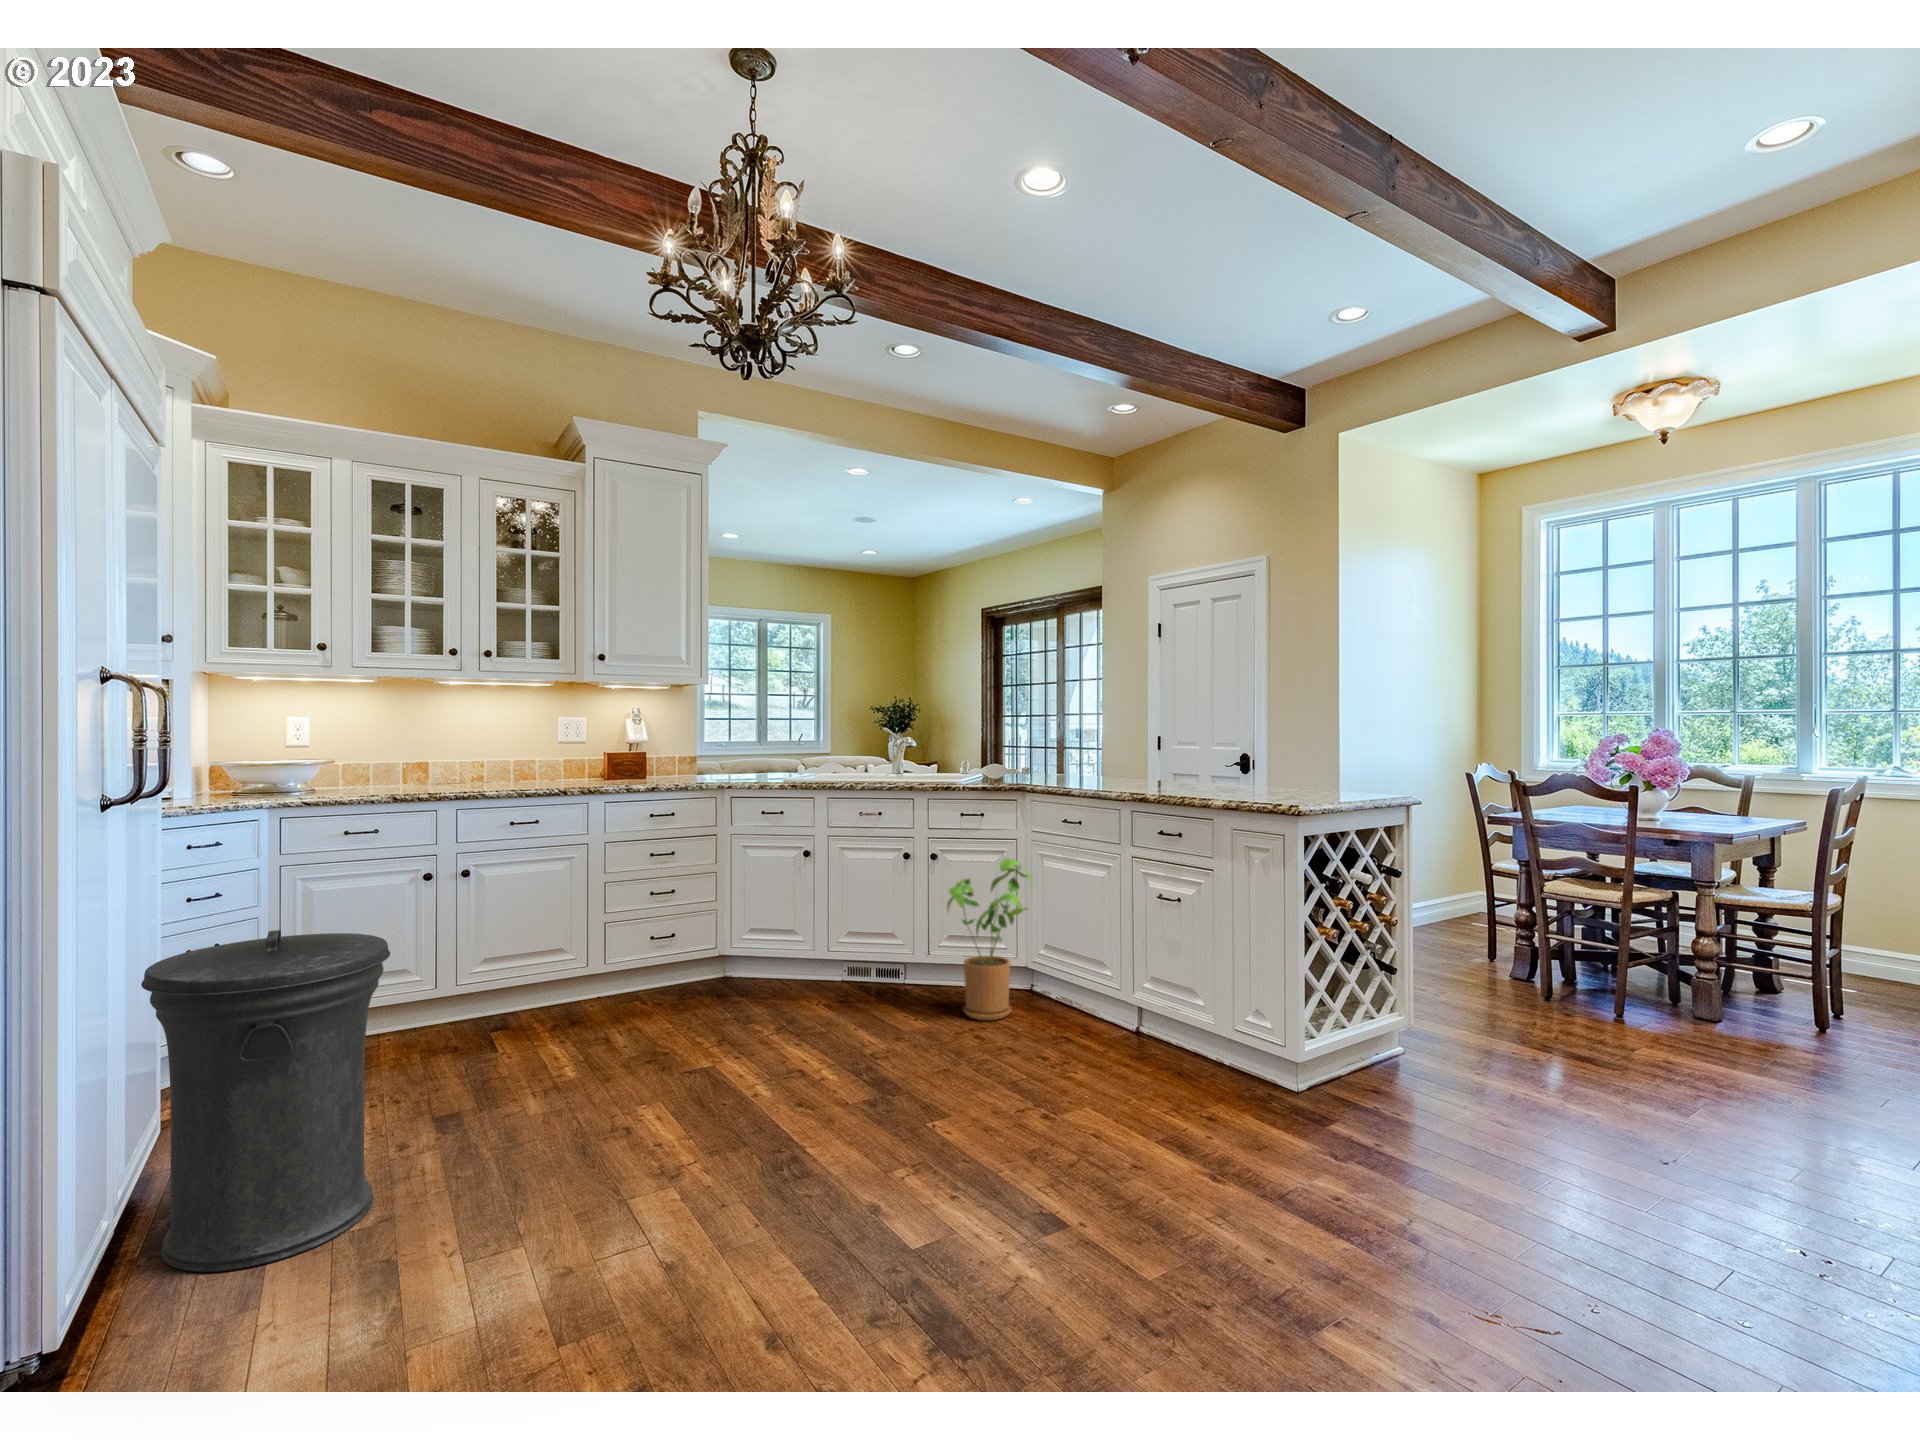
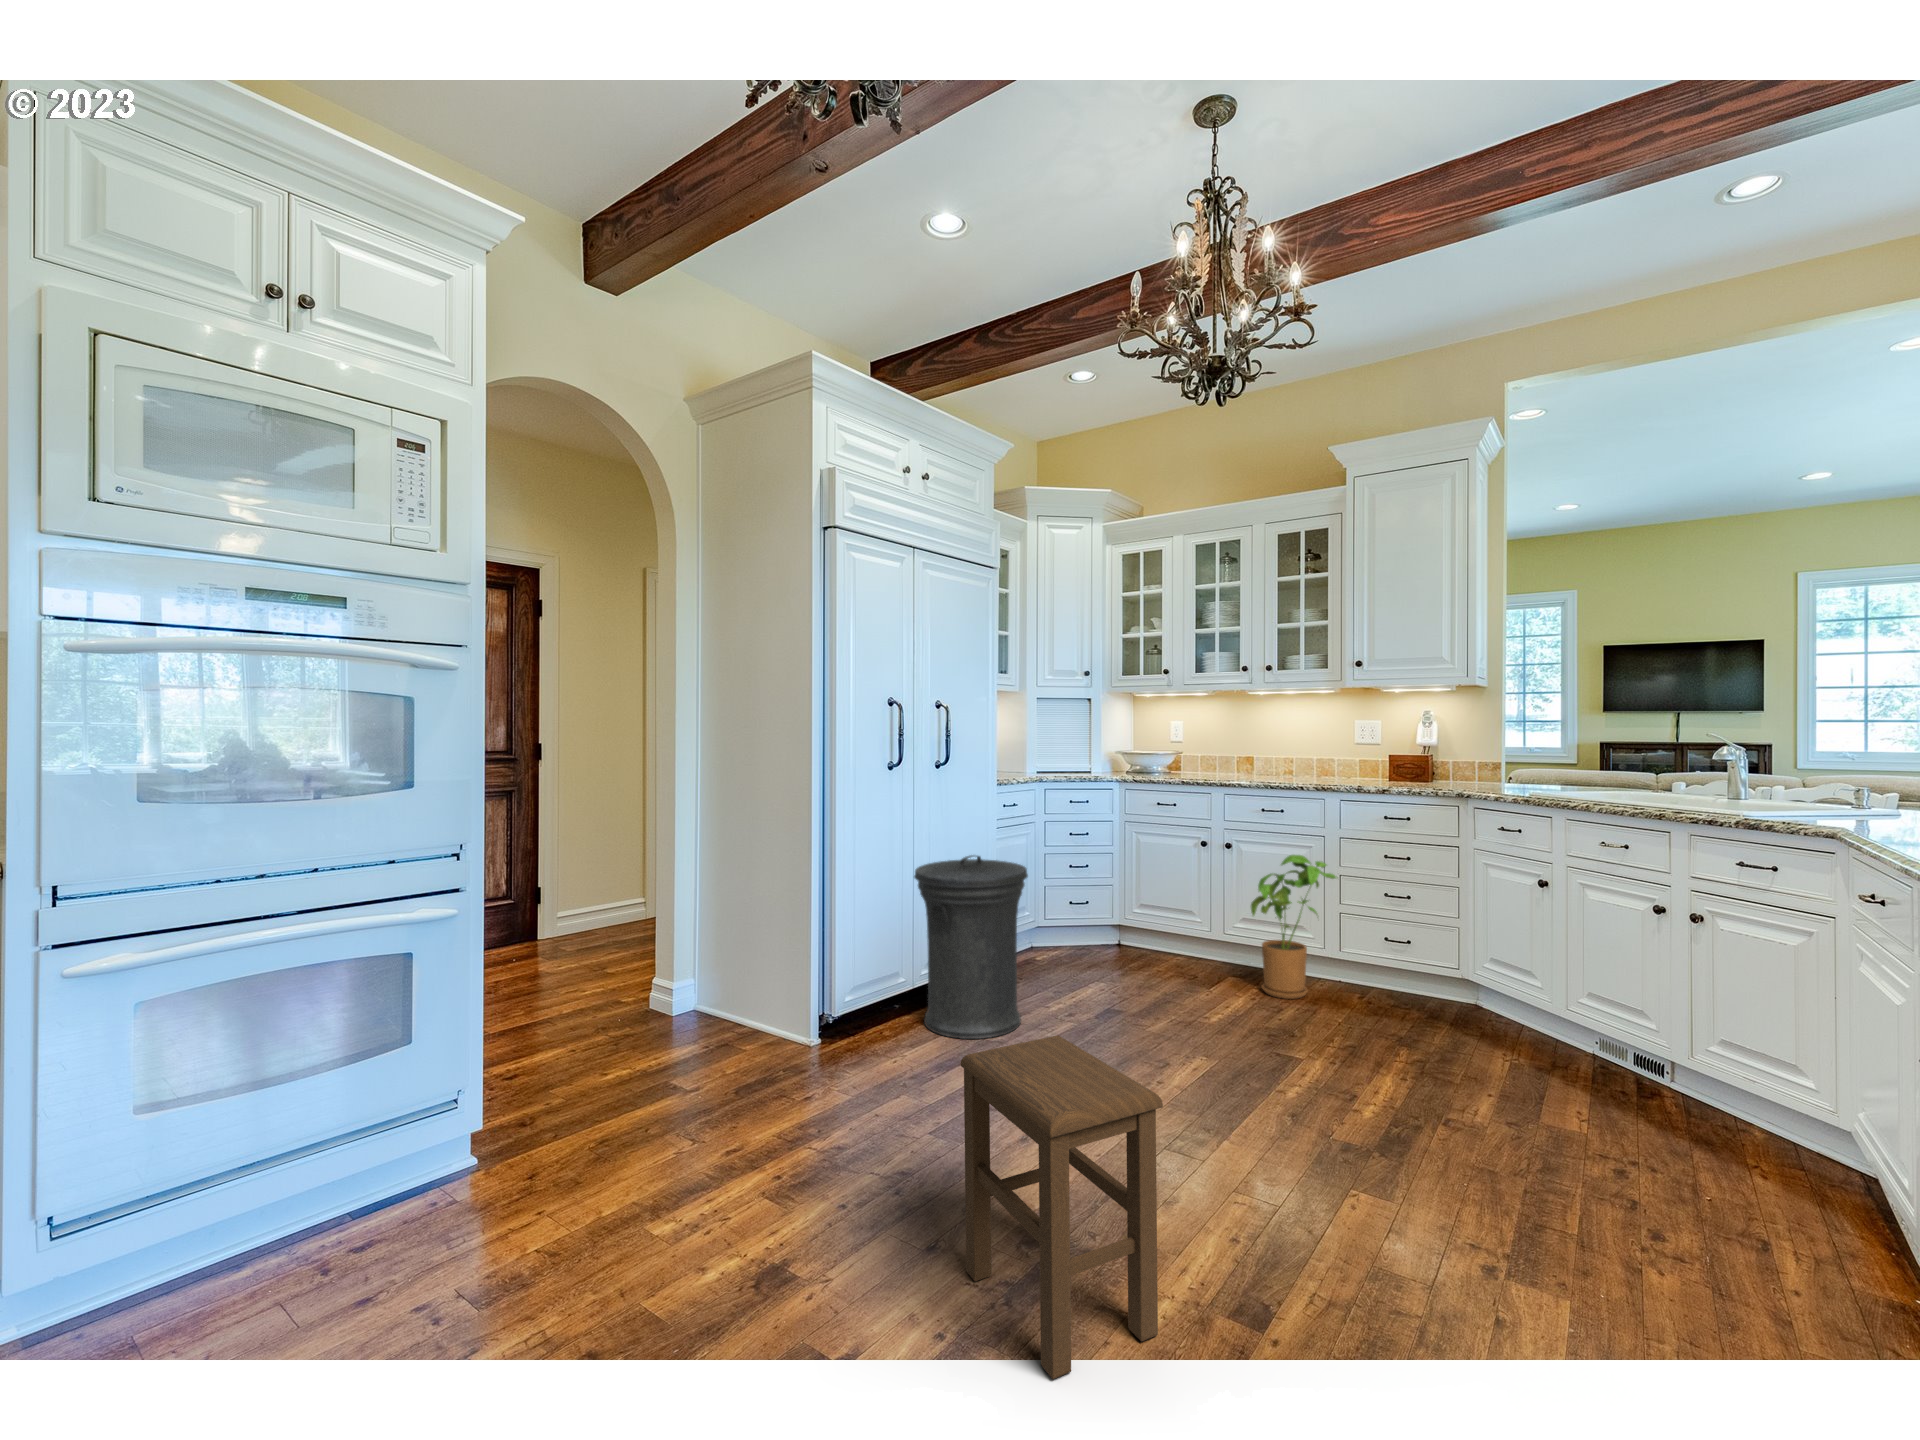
house plant: present [947,858,1032,1020] -> present [1251,855,1336,999]
stool: none [881,1039,1096,1375] -> present [961,1035,1163,1379]

